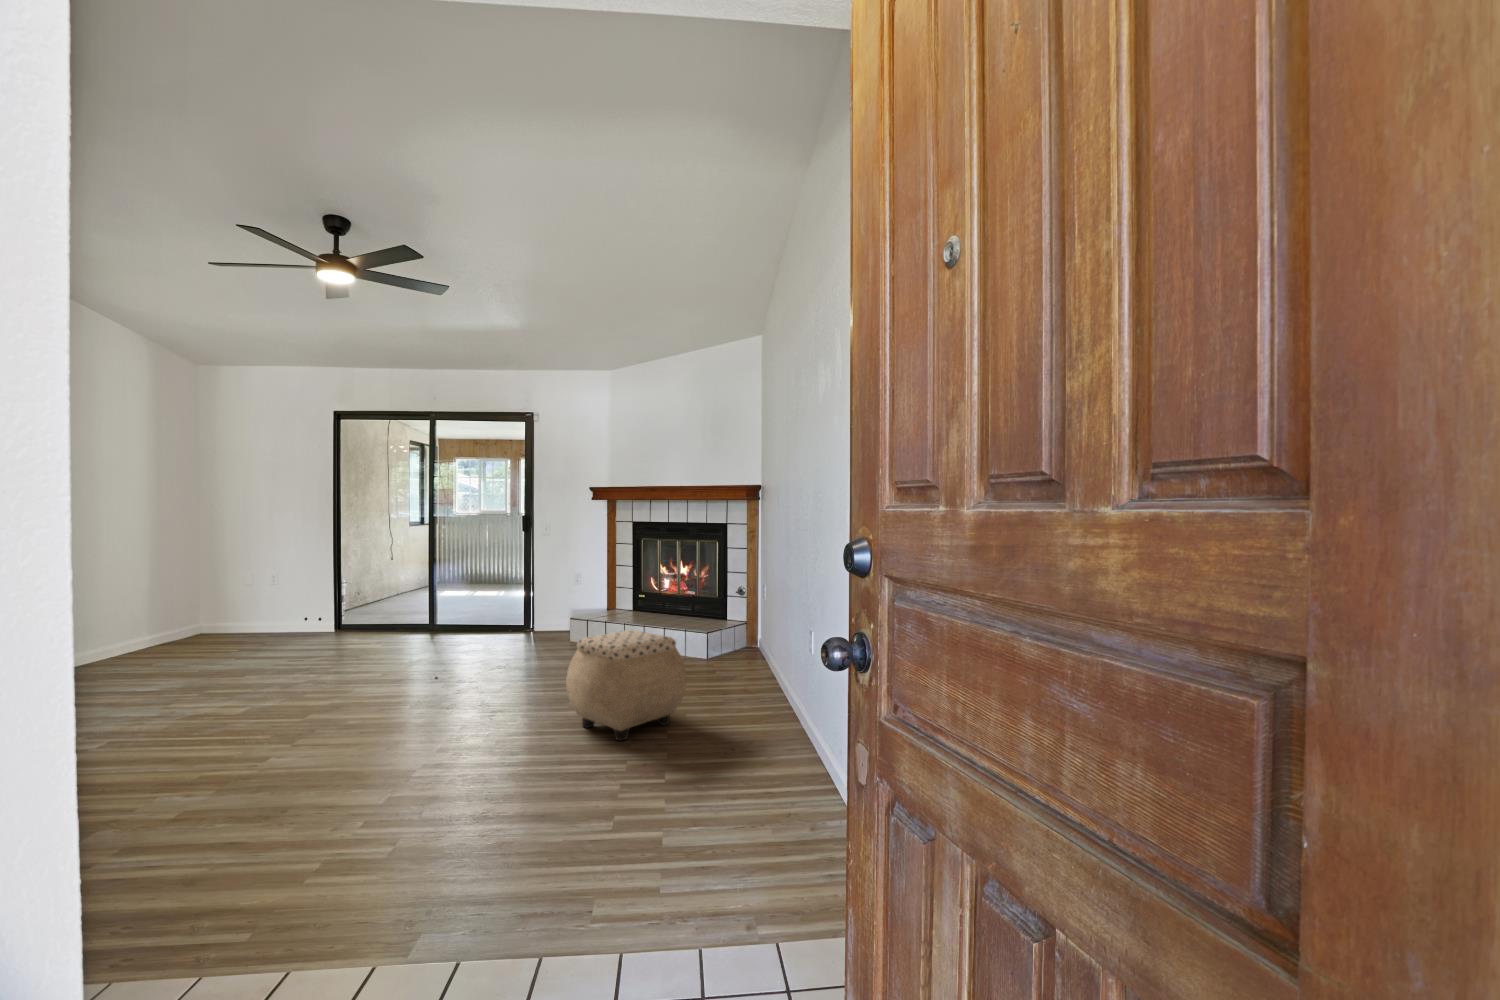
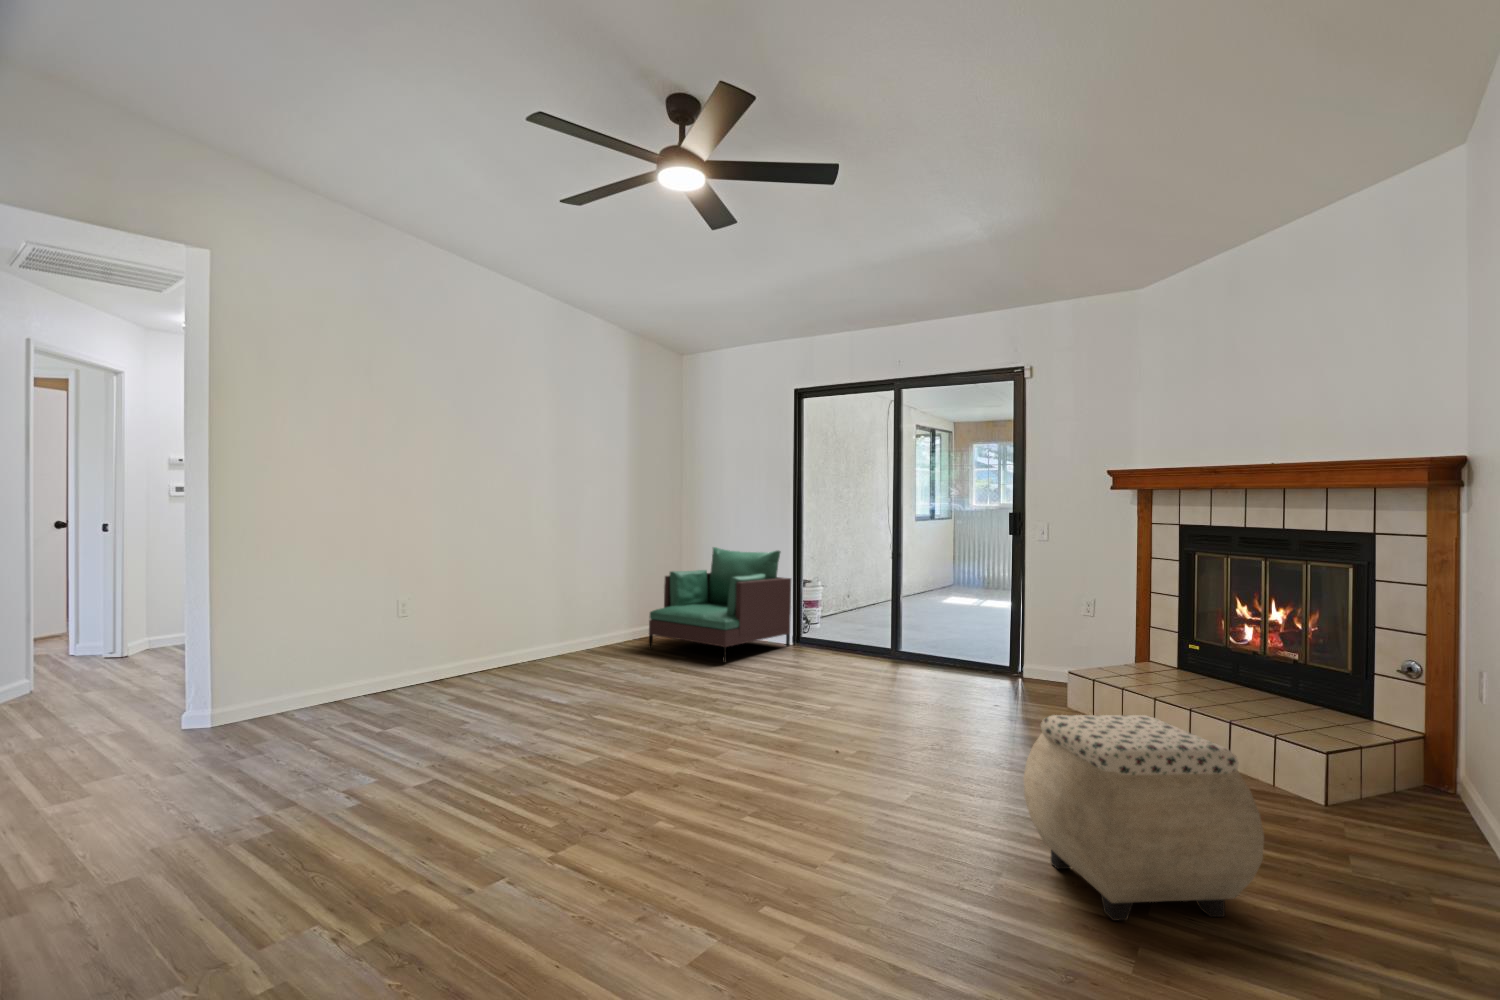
armchair: none [130,550,320,666] -> present [649,547,791,663]

